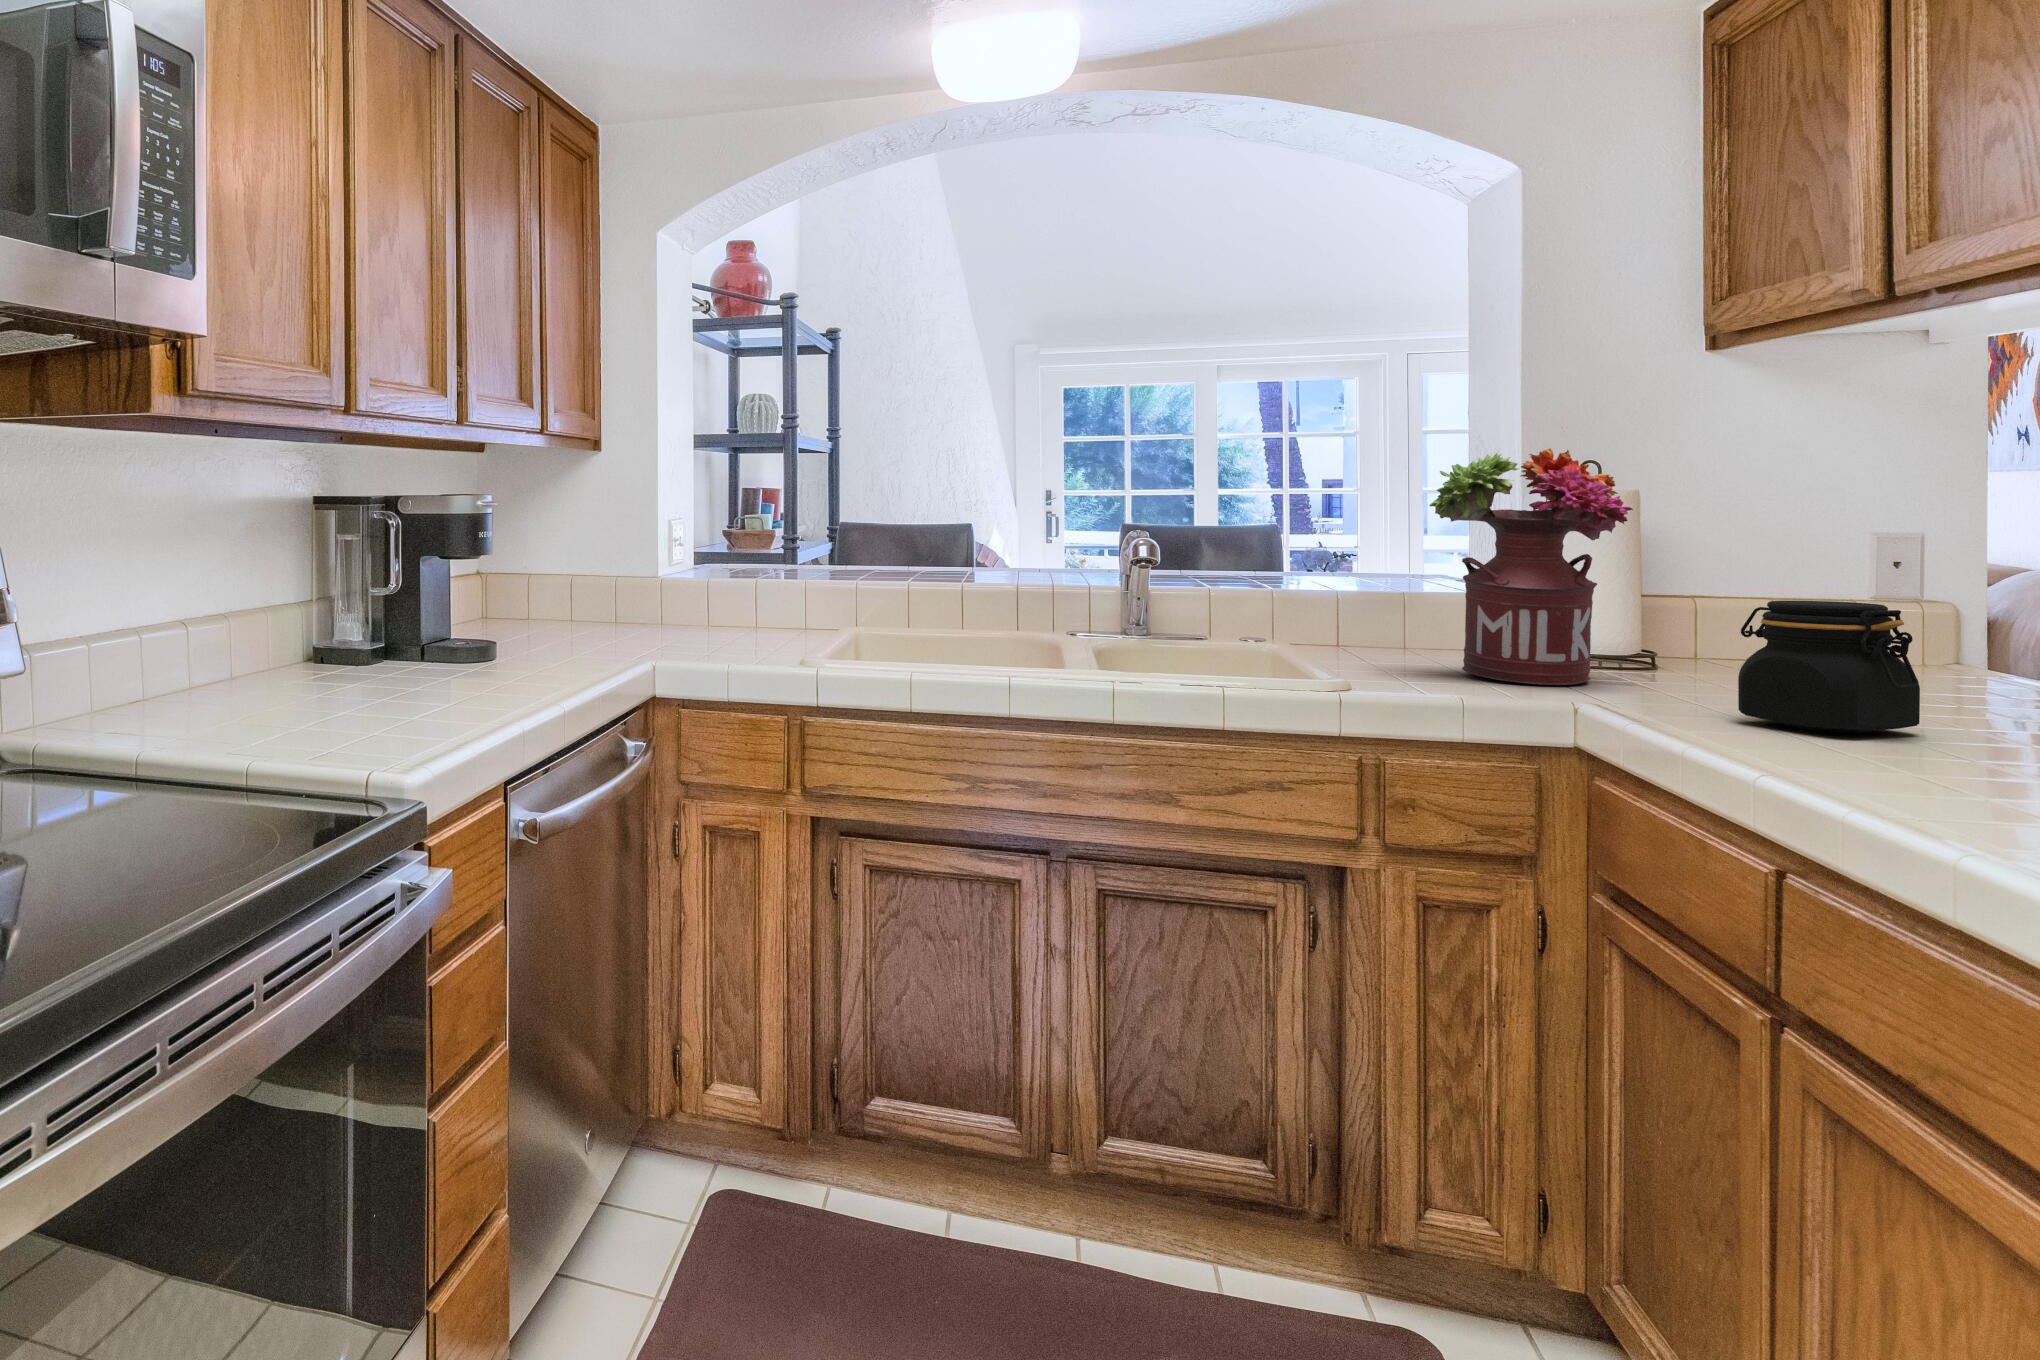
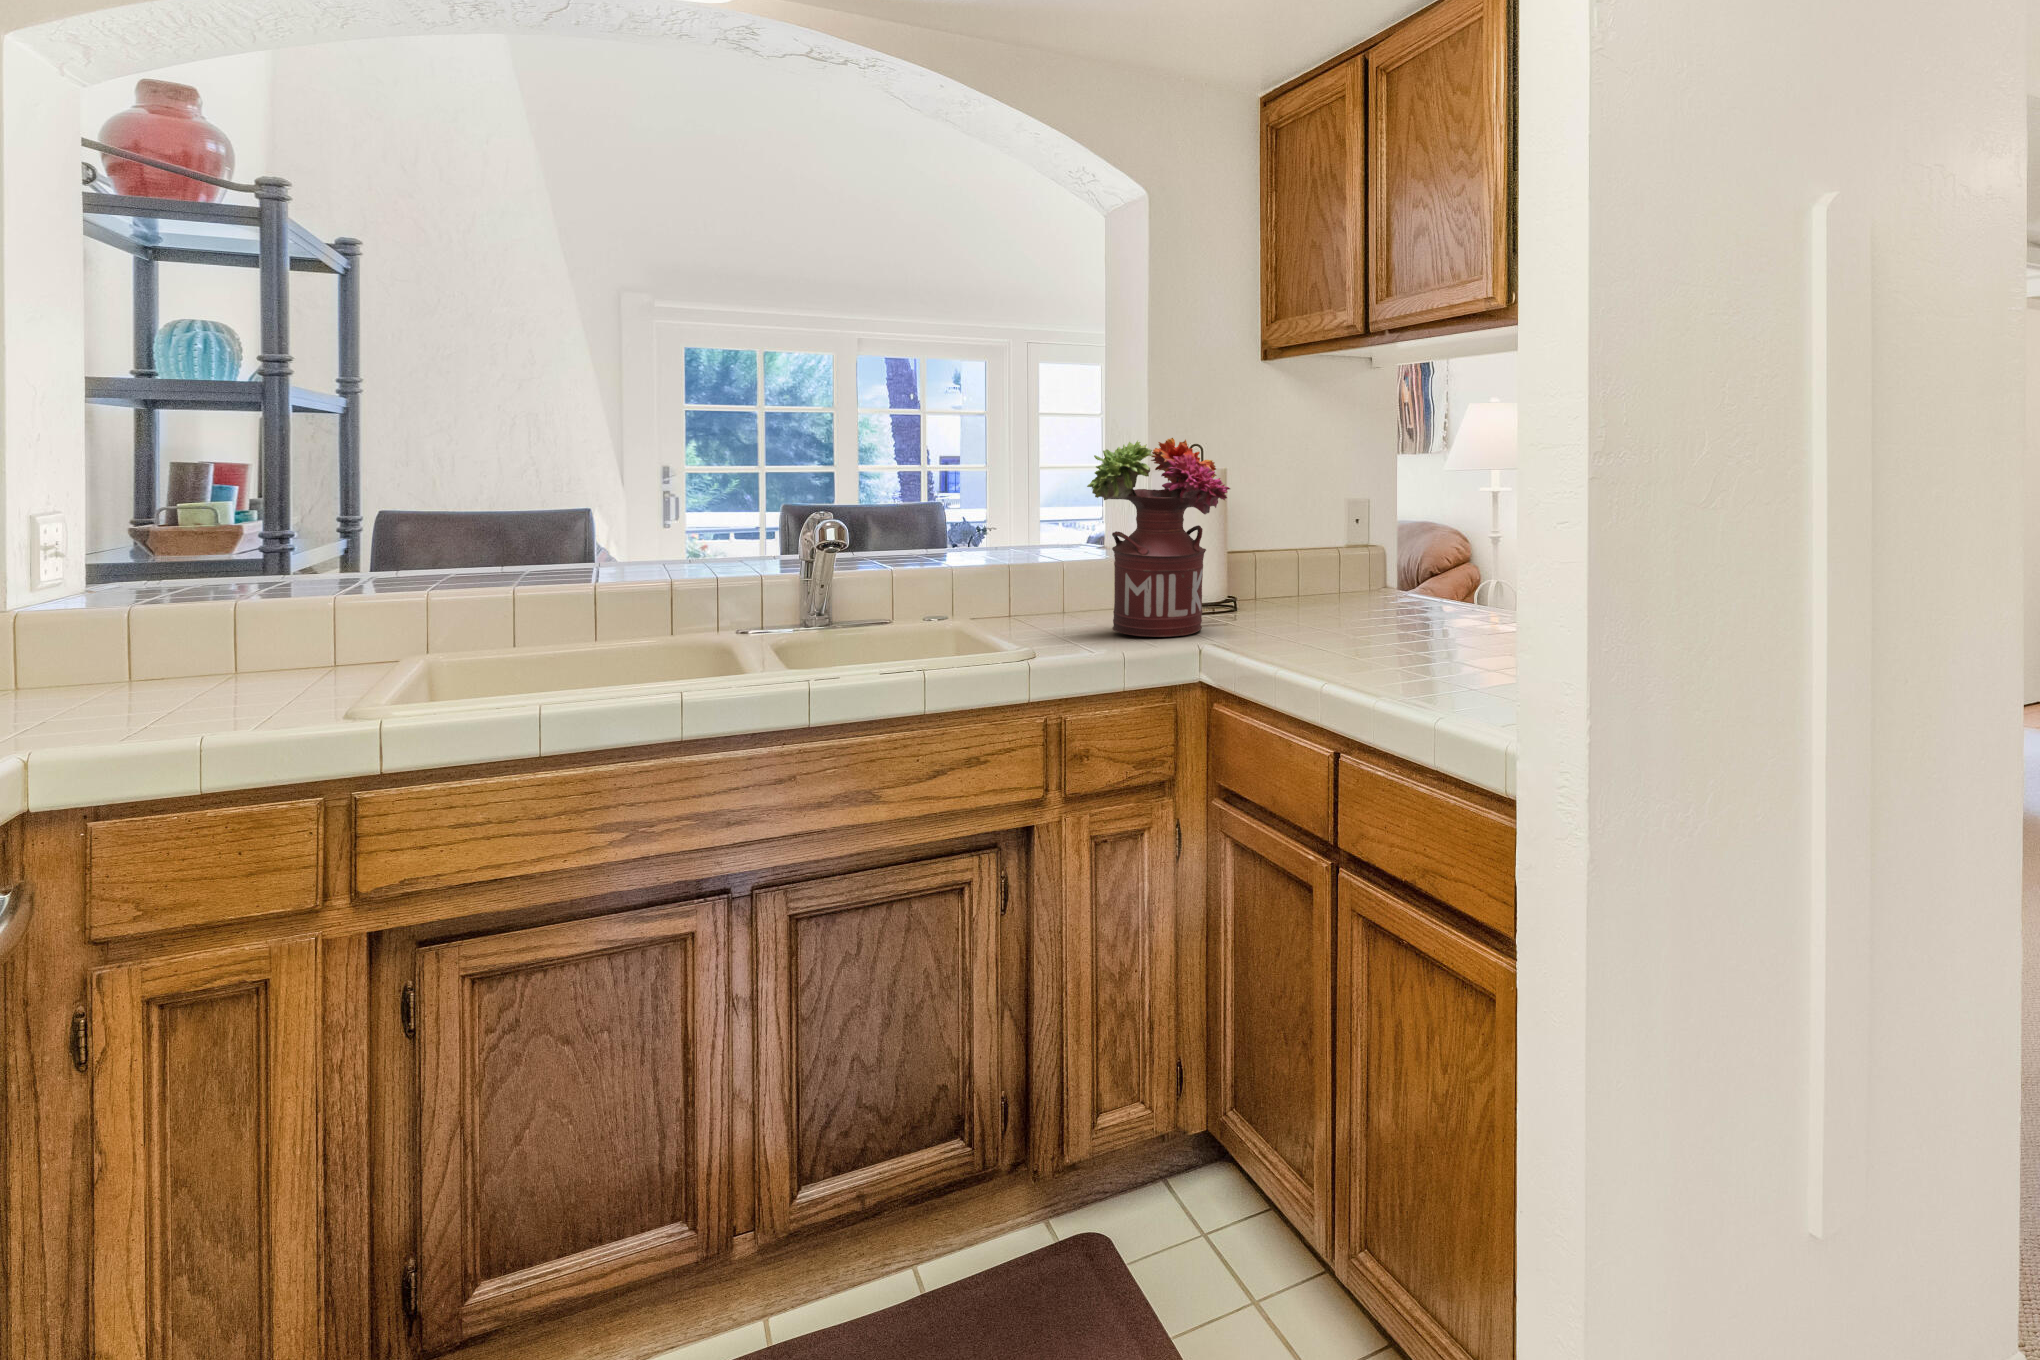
jar: present [1738,601,1920,733] -> none [1303,556,1399,652]

